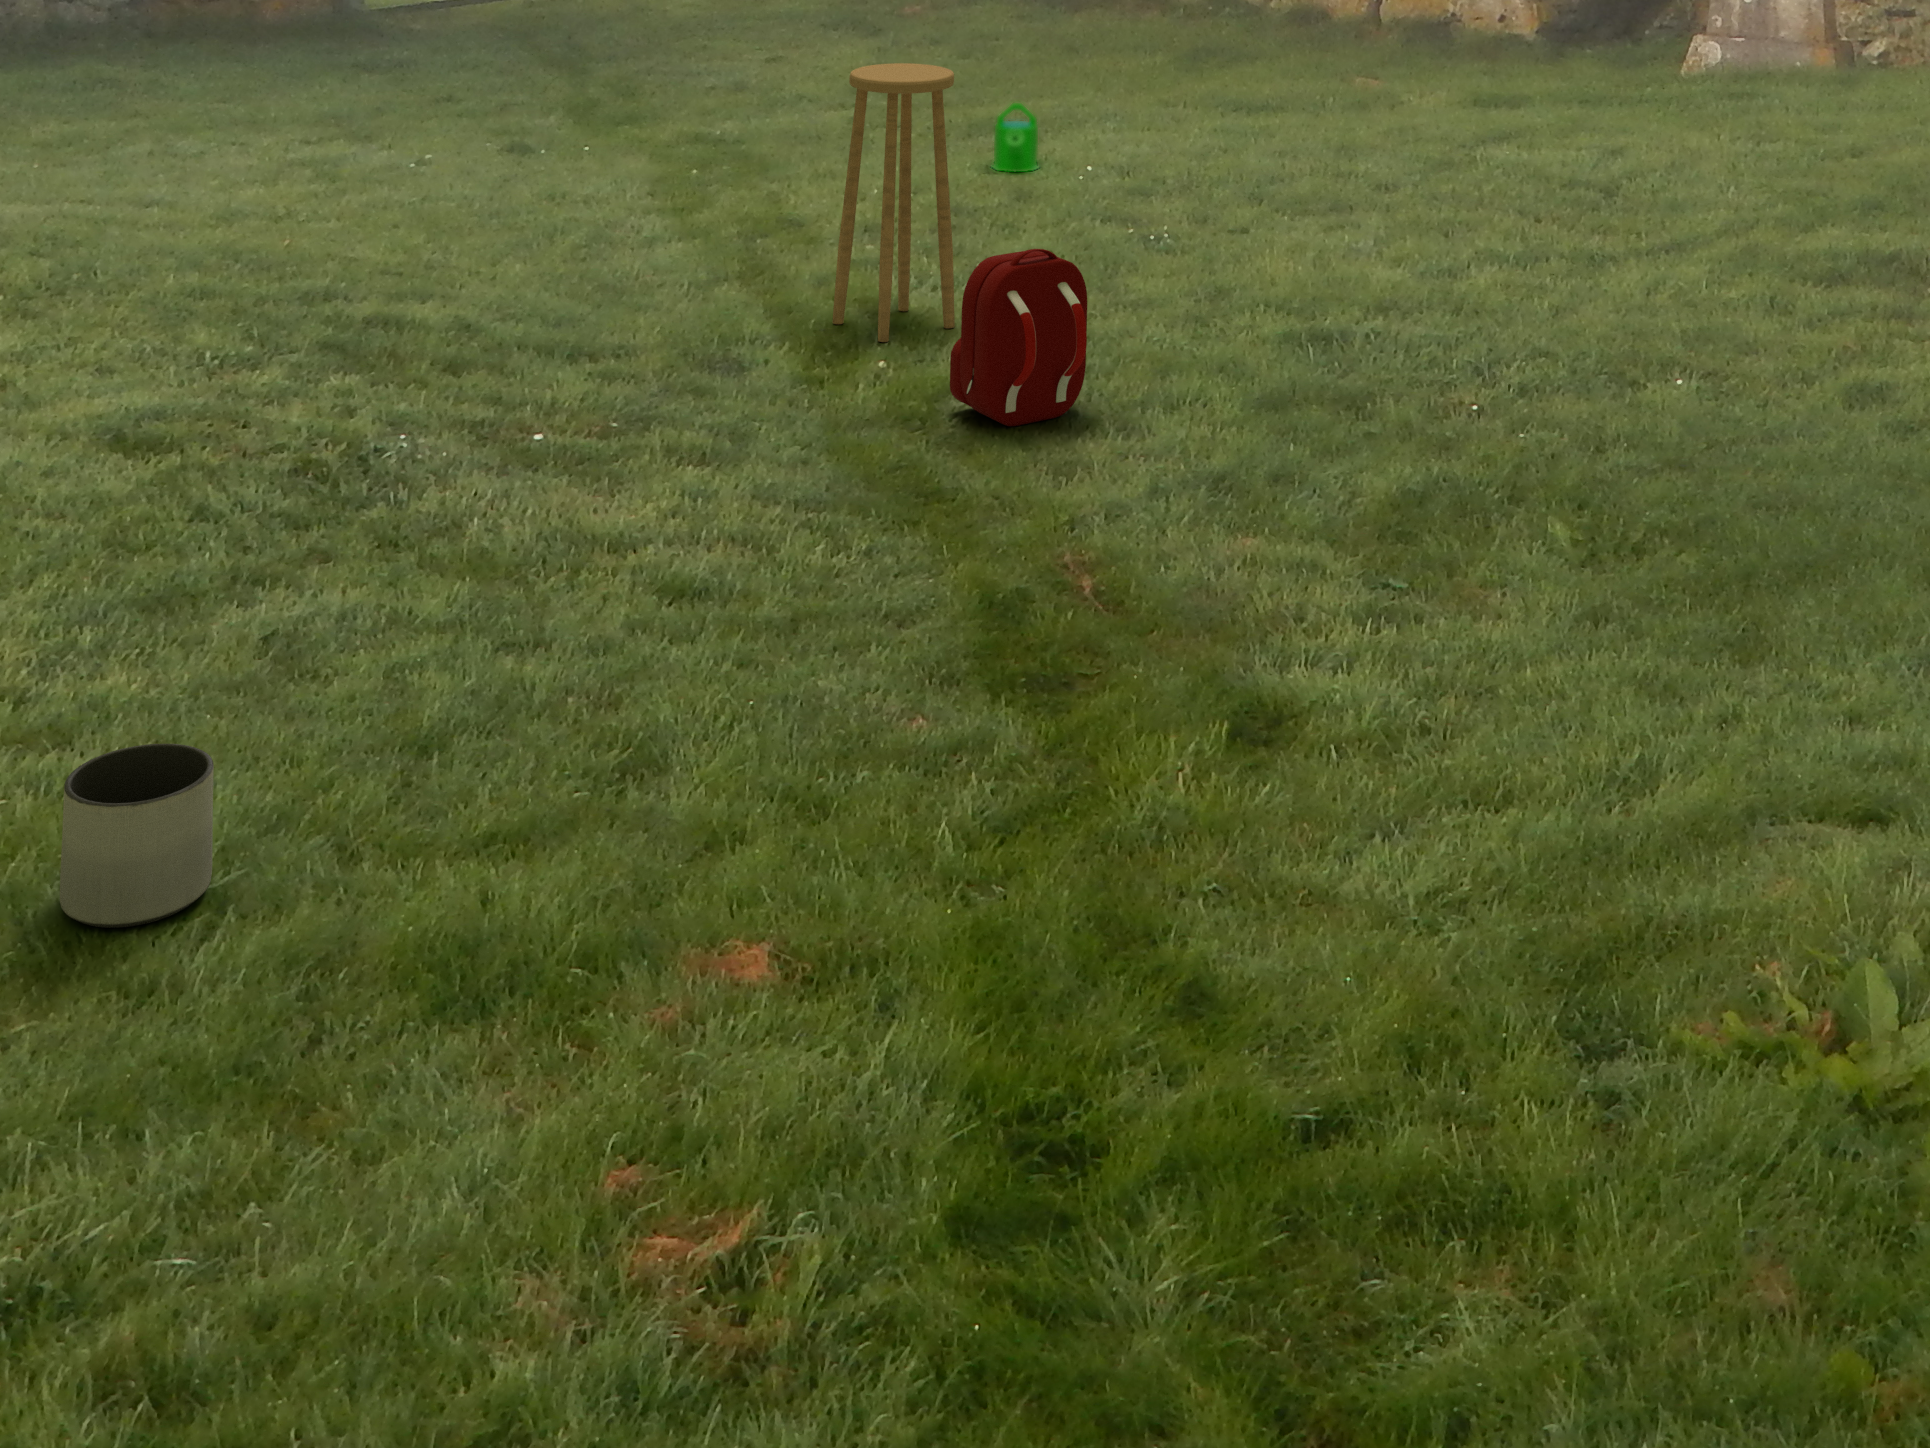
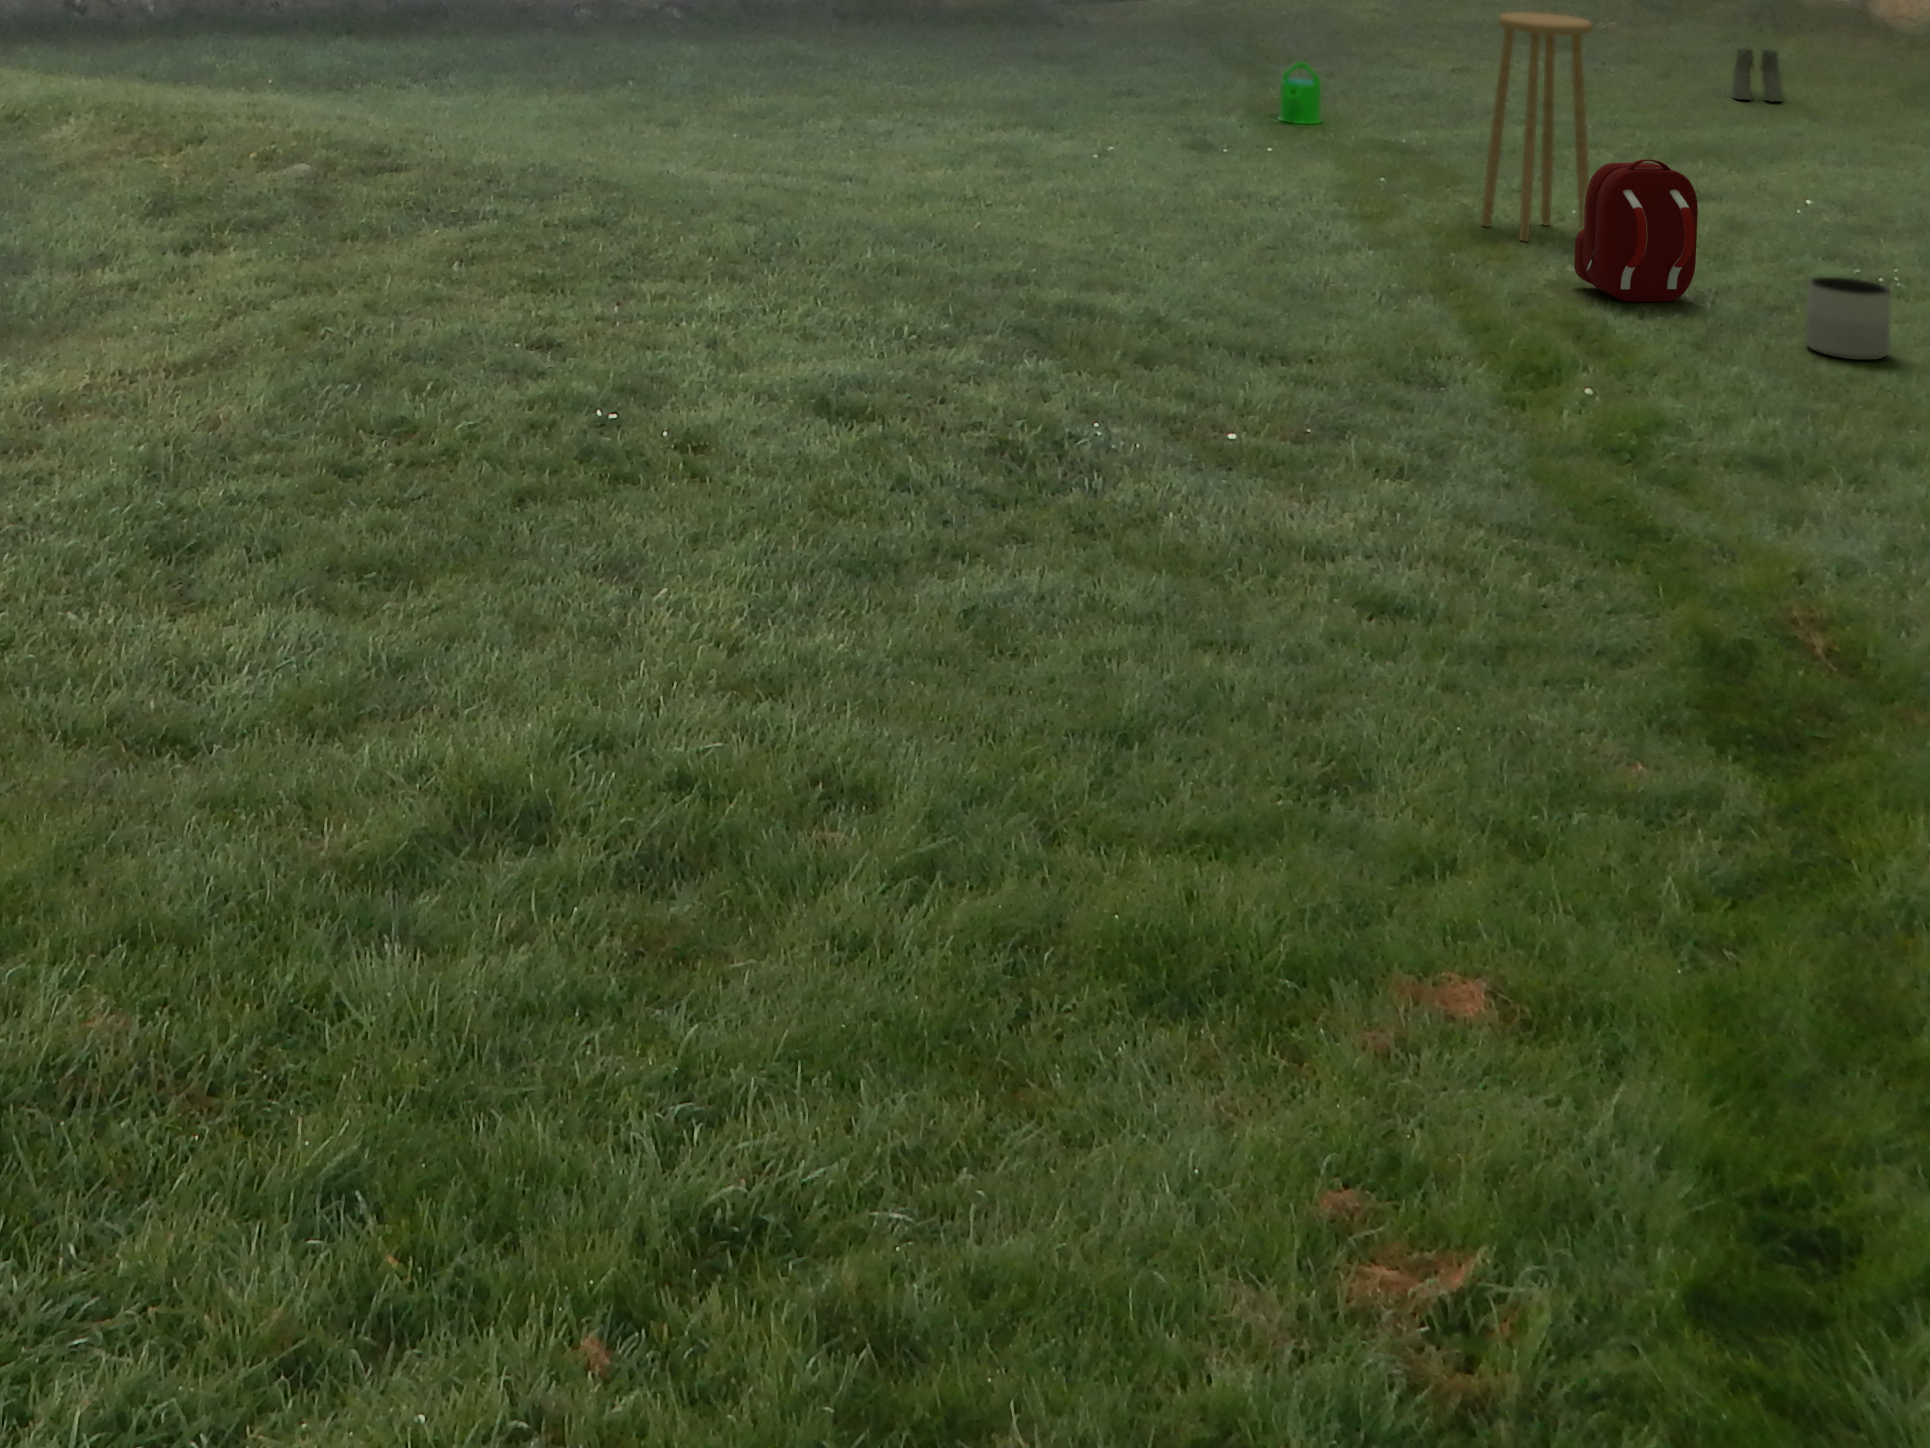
boots: none [1055,45,1101,100] -> present [1732,49,1782,102]
watering can: present [993,103,1038,172] -> present [1278,62,1321,124]
planter: present [60,744,214,928] -> present [1806,277,1891,360]

